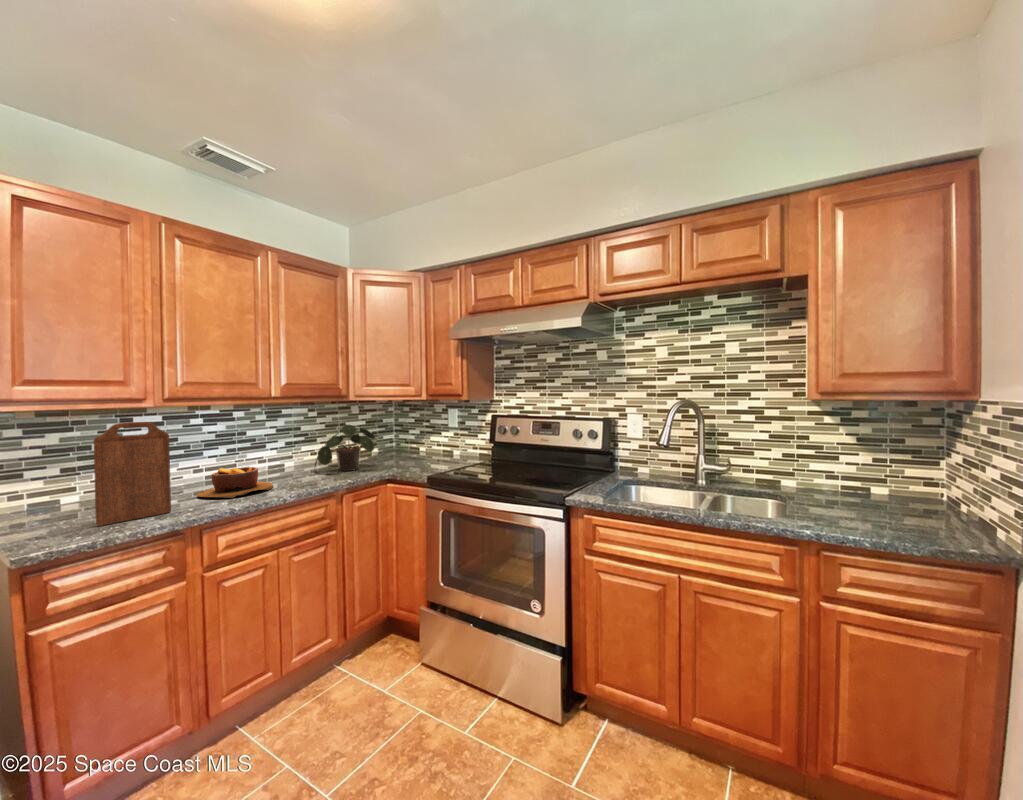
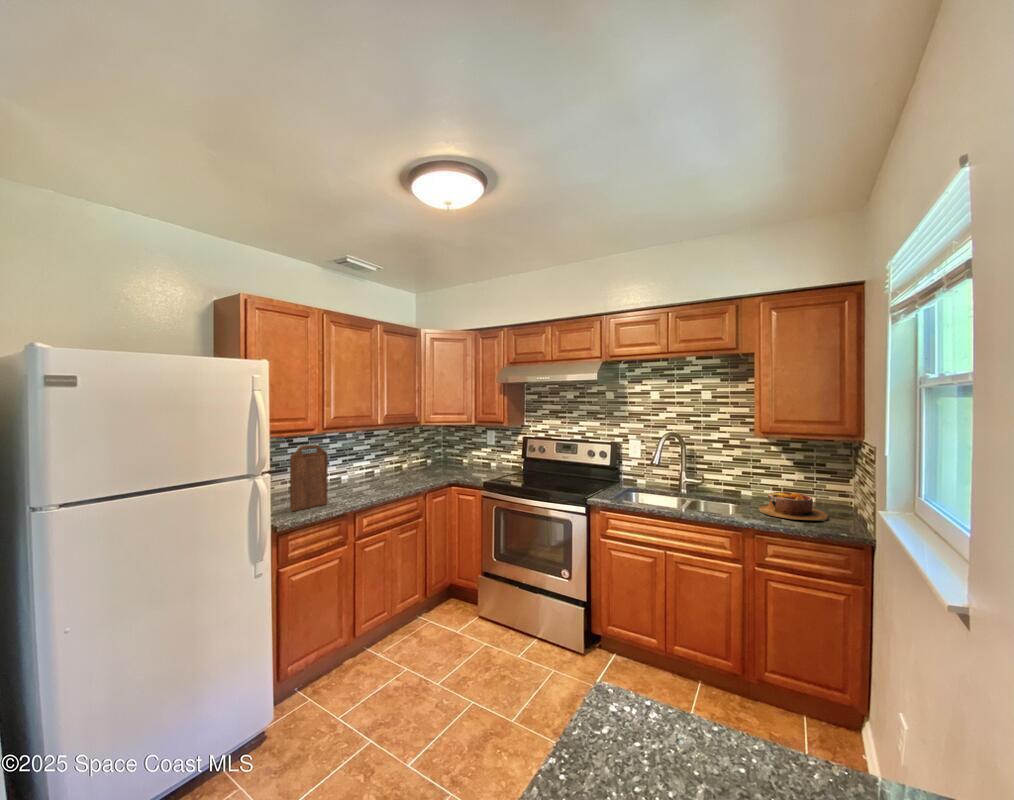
potted plant: present [315,424,375,471] -> none [398,442,441,478]
bowl: present [197,467,273,498] -> present [758,492,828,521]

